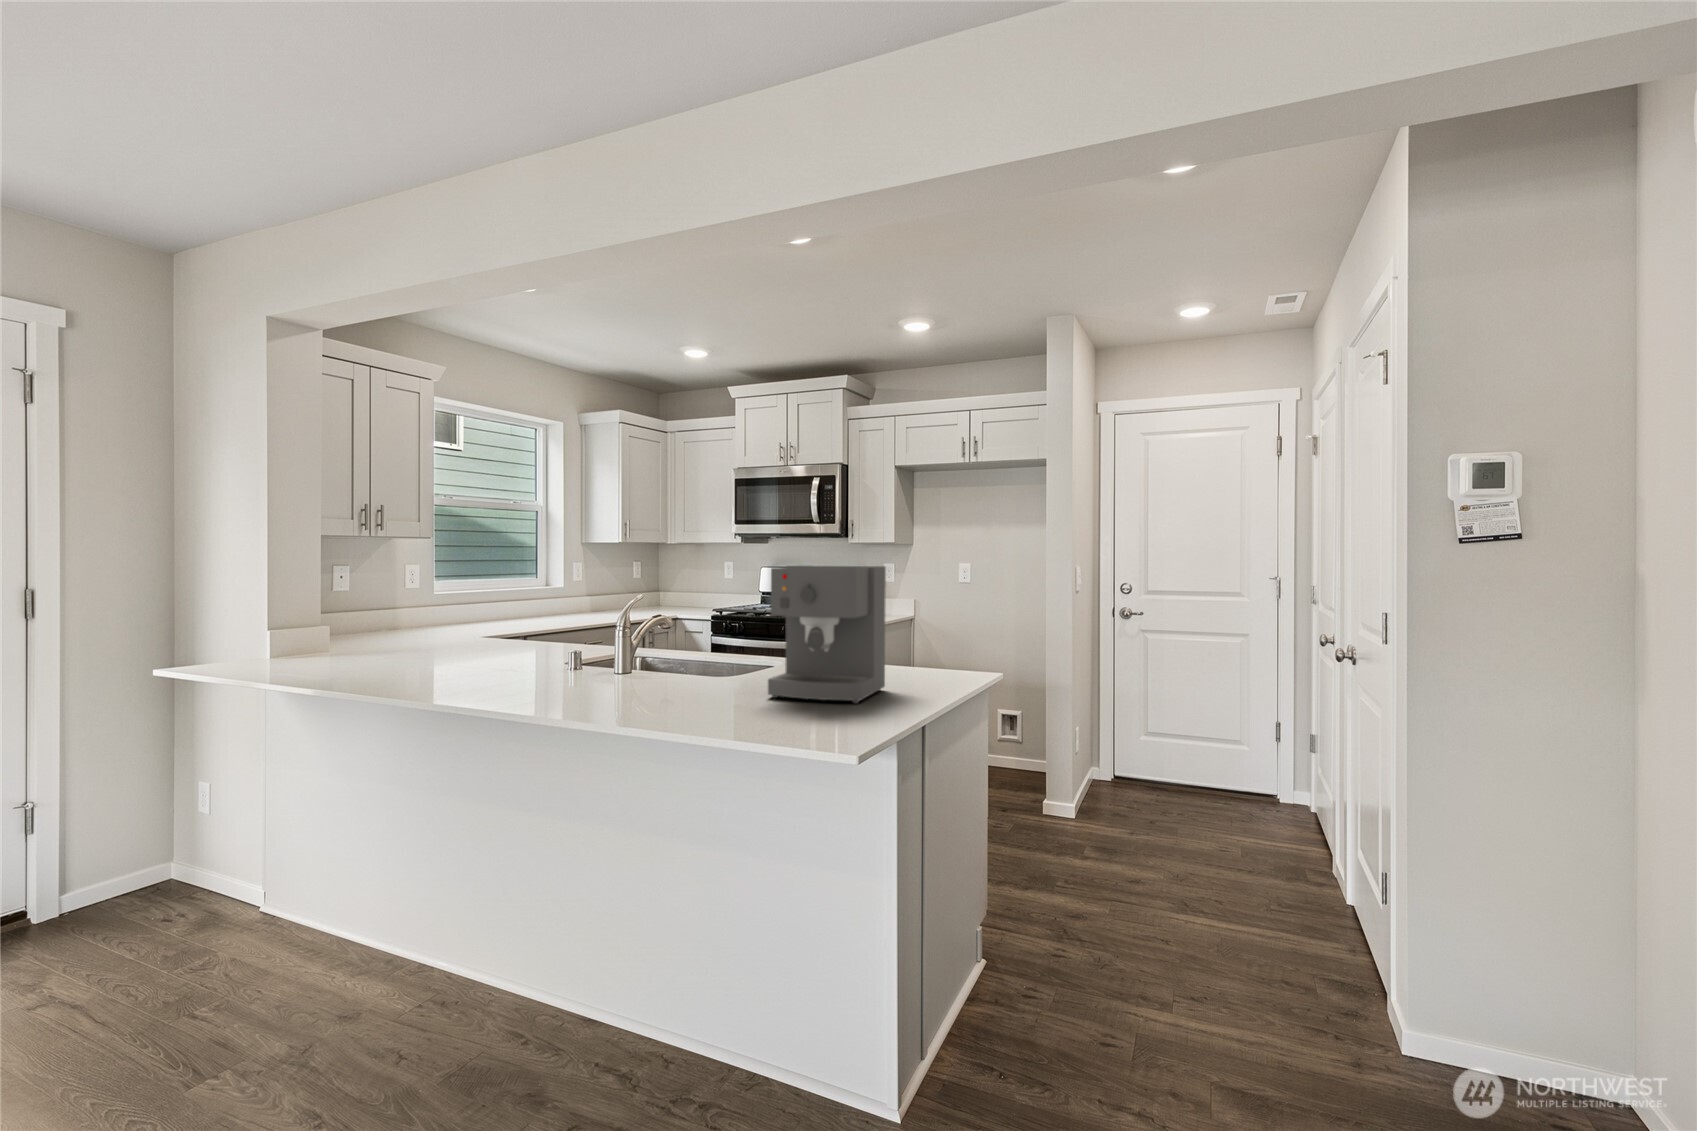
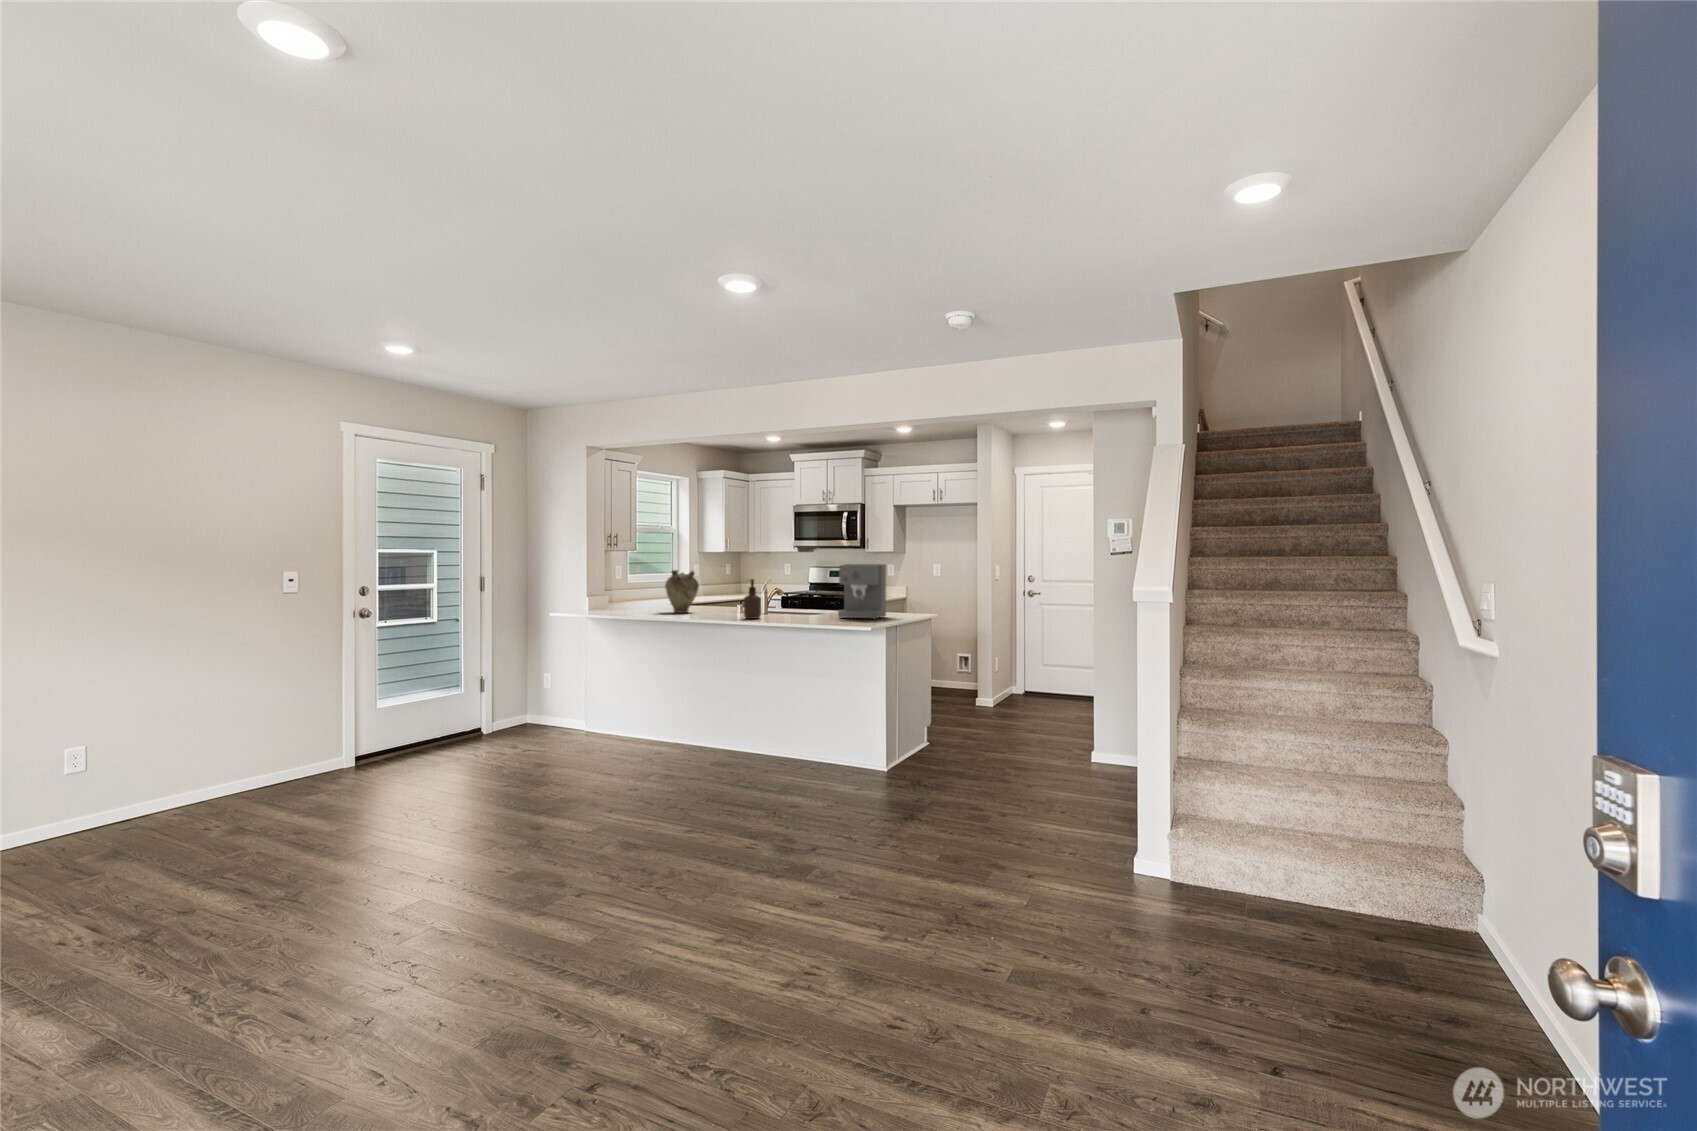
vase: none [399,576,479,670] -> present [665,570,699,613]
soap dispenser: none [533,601,578,701] -> present [744,579,761,619]

